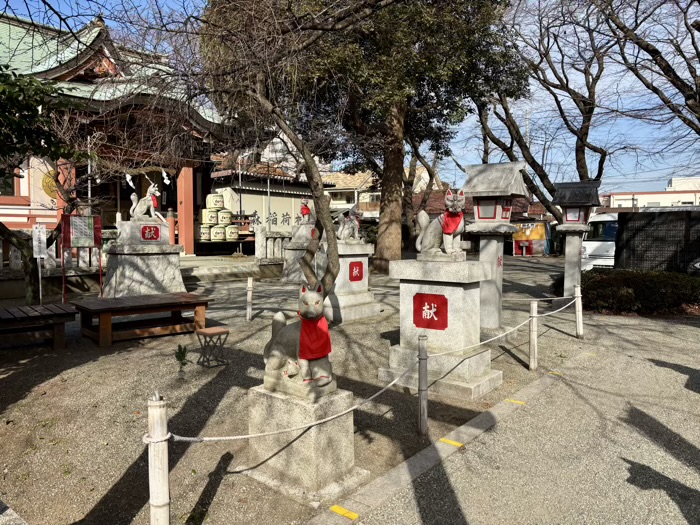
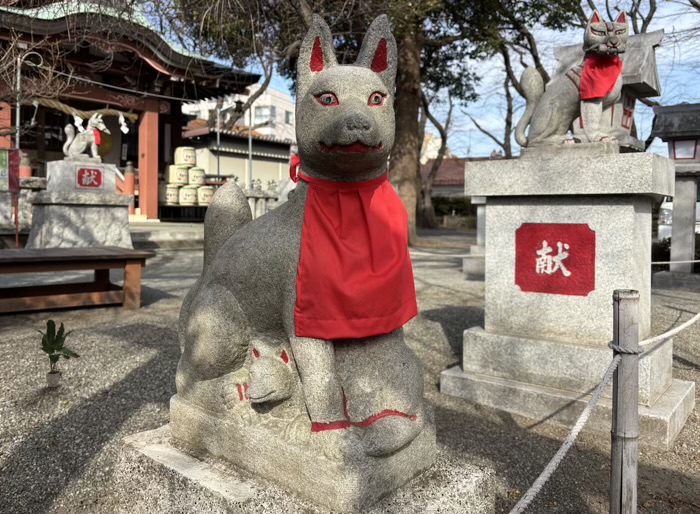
stool: present [196,327,230,368] -> none [99,291,161,365]

